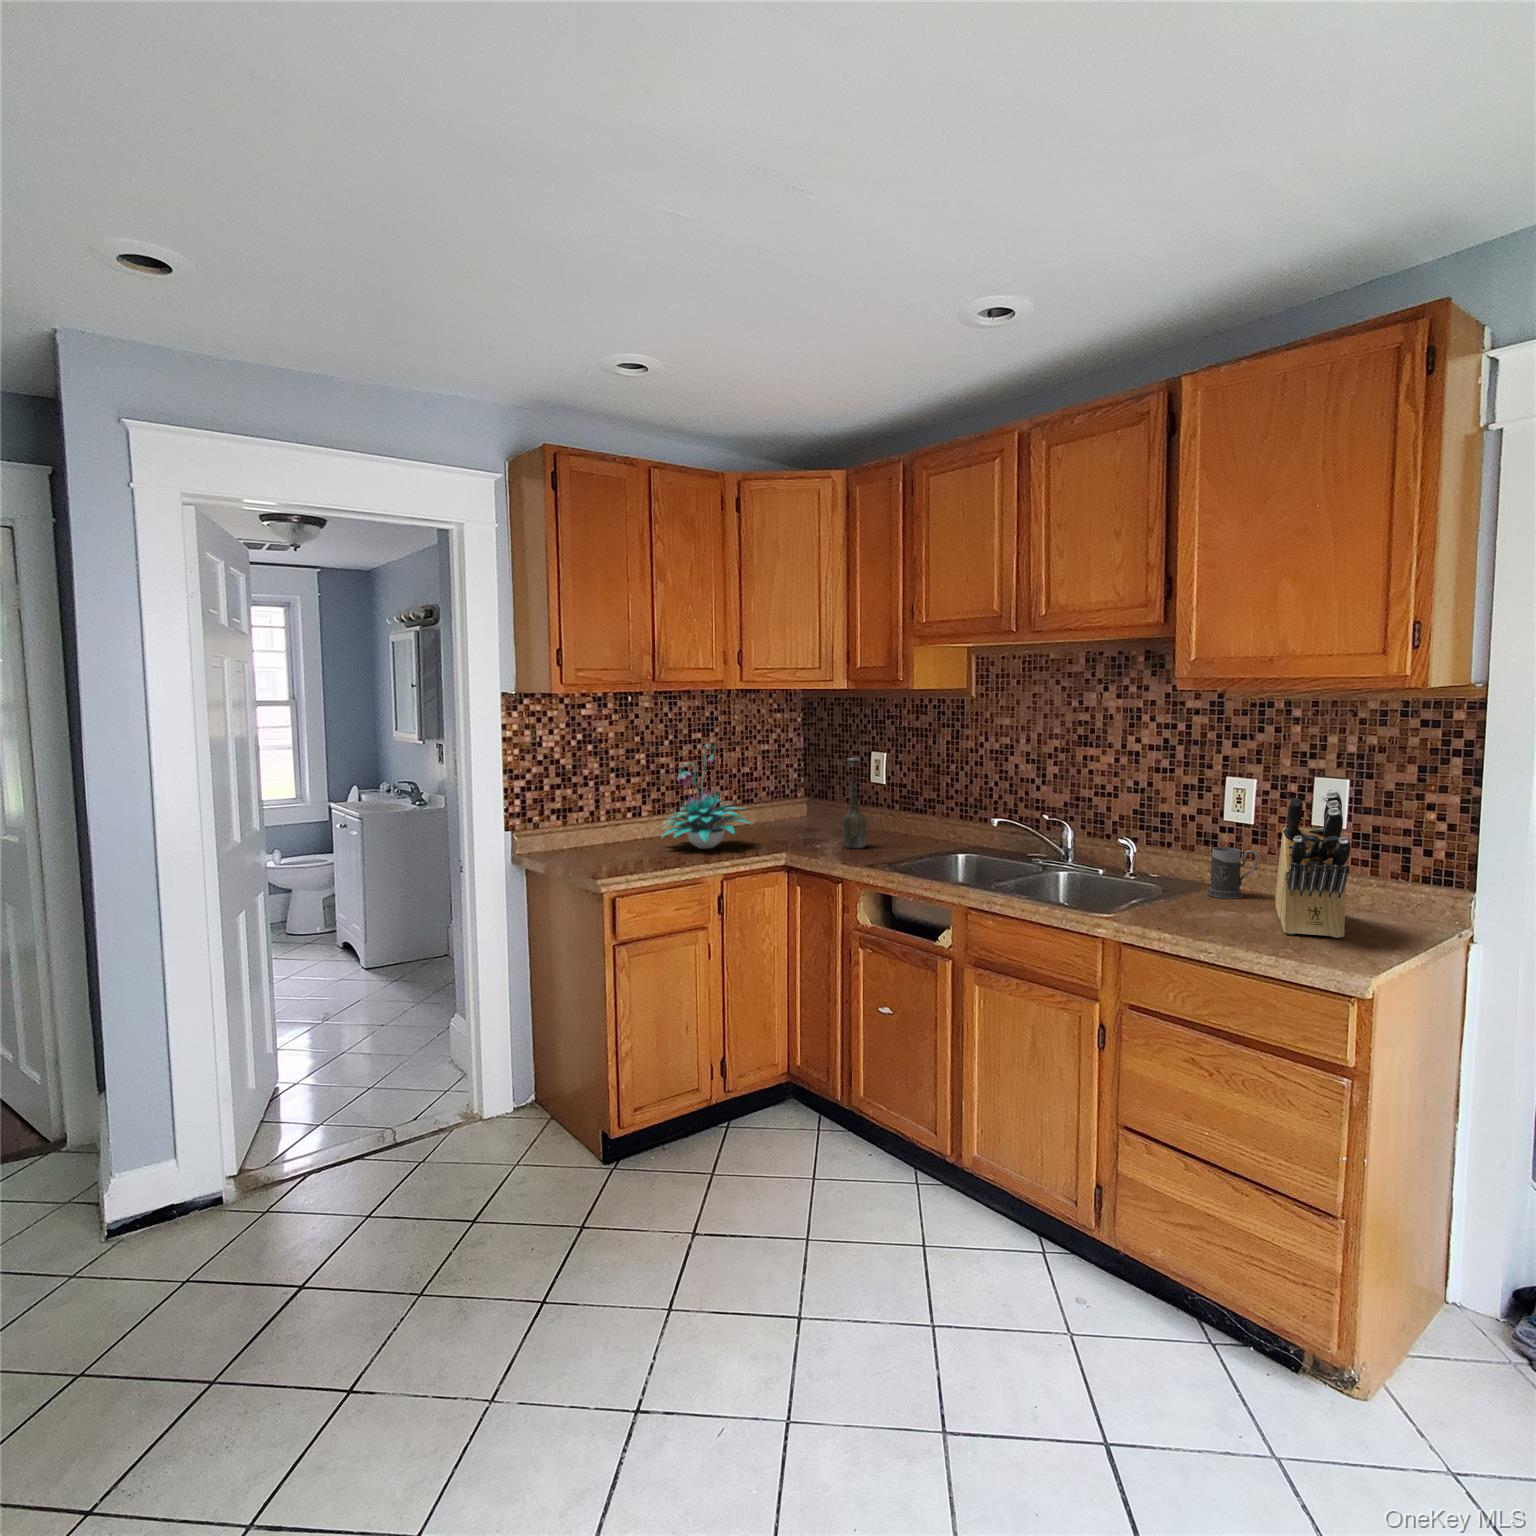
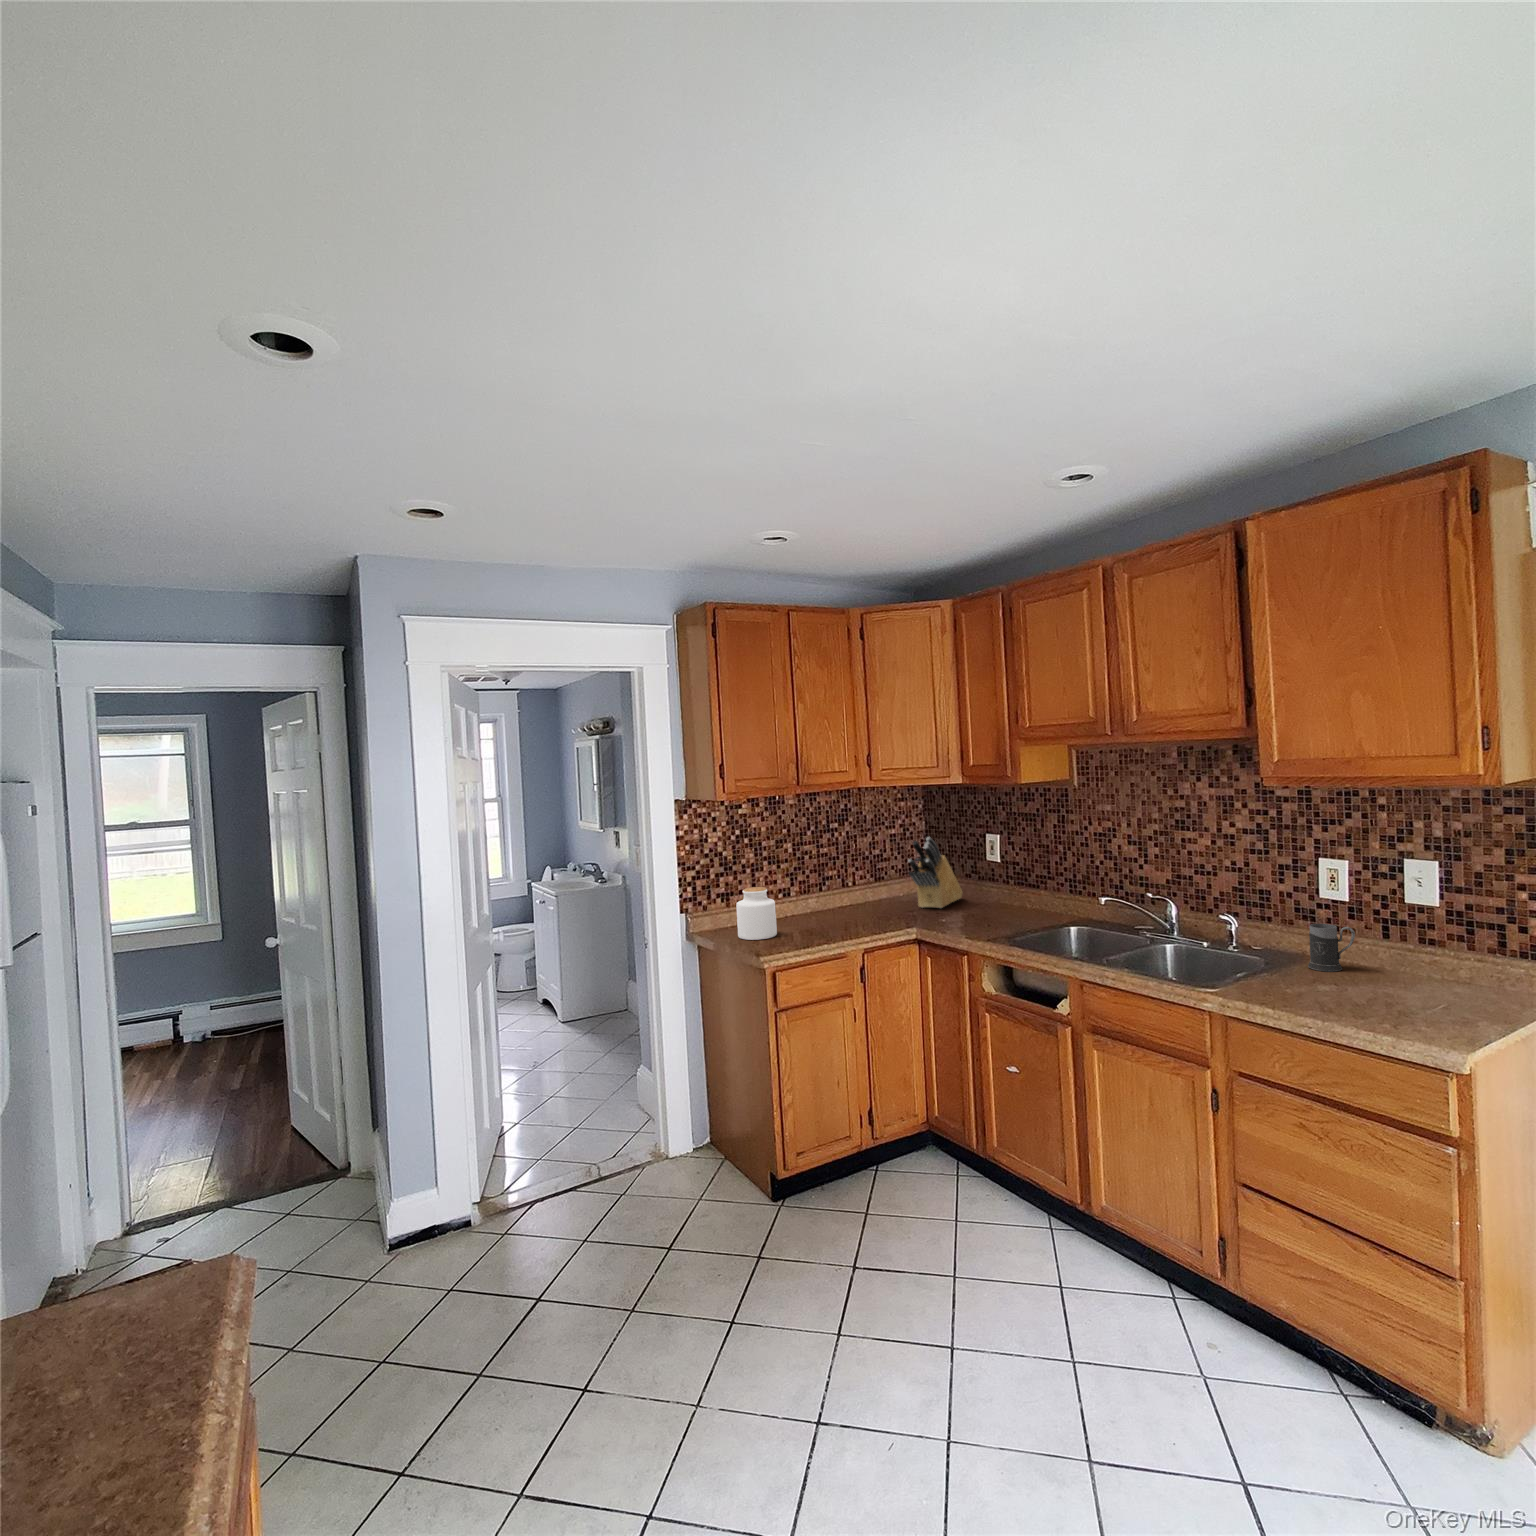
plant: present [662,754,750,848] -> none [806,835,887,925]
bottle: present [842,758,867,848] -> none [965,844,987,923]
knife block: present [1275,791,1351,938] -> present [908,837,962,908]
jar: none [573,801,622,862] -> present [736,887,777,940]

